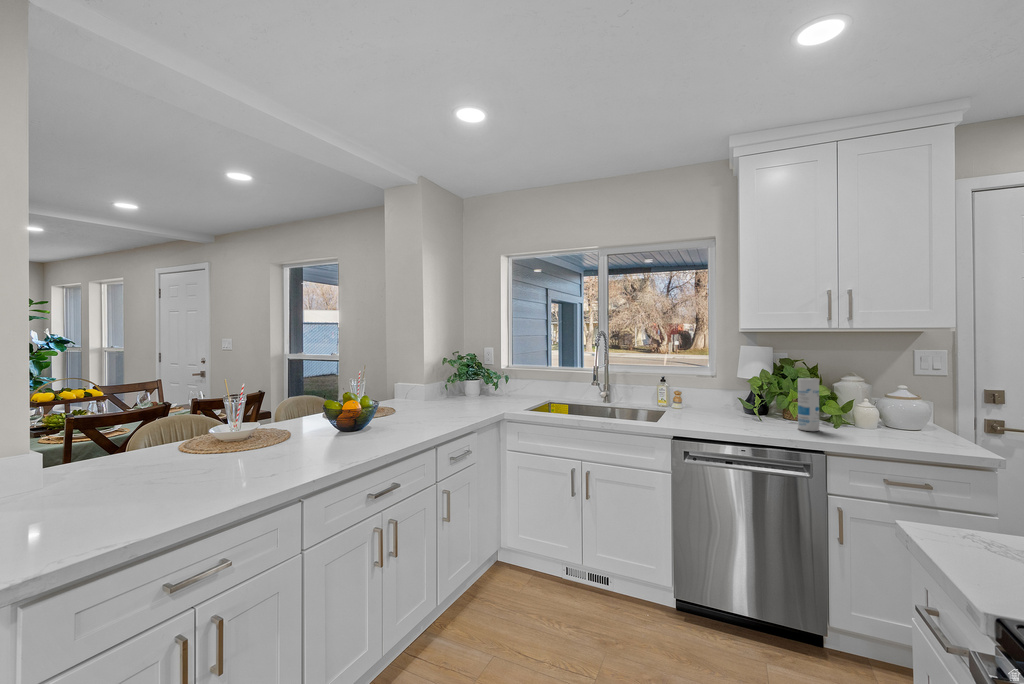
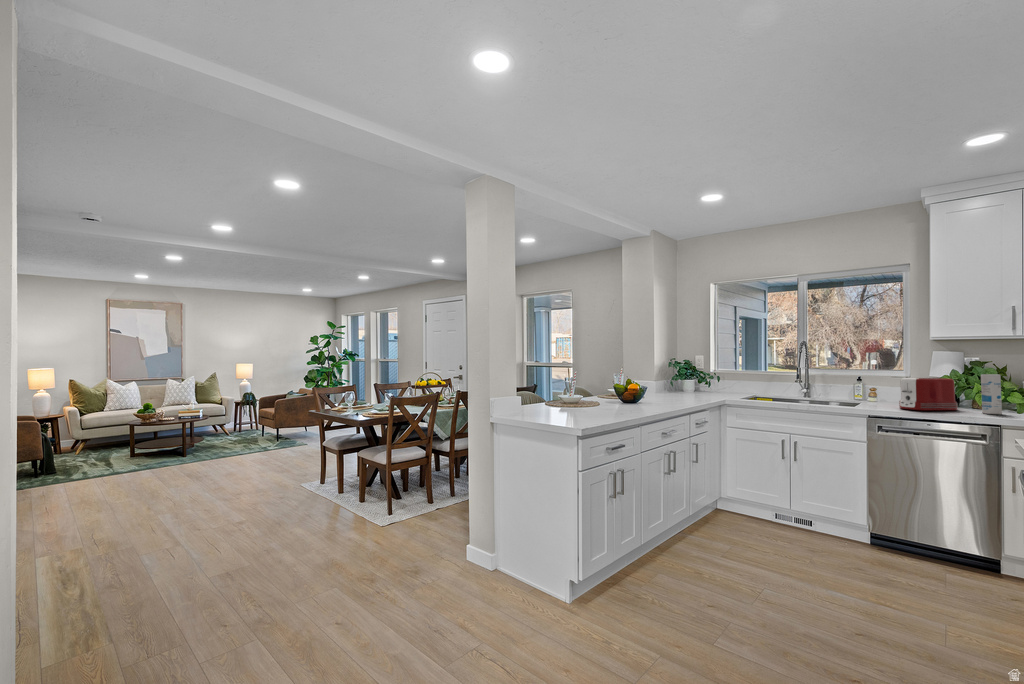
toaster: none [707,381,770,427] -> present [899,378,958,411]

